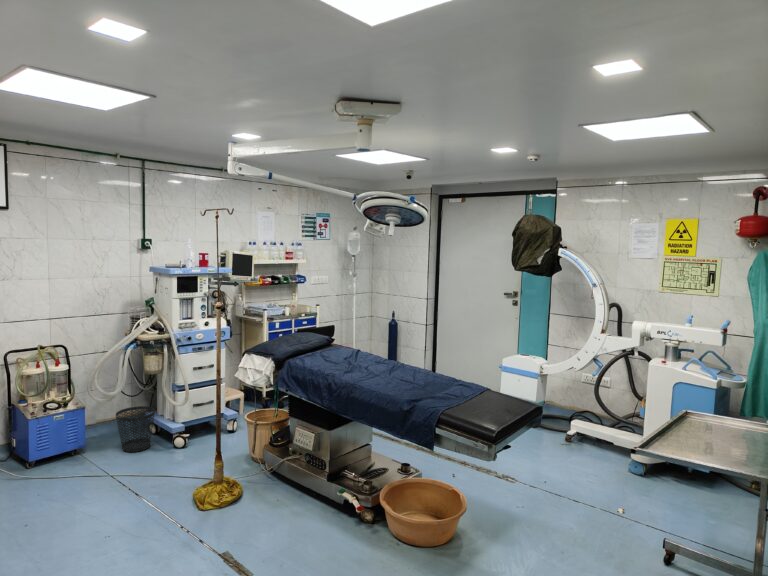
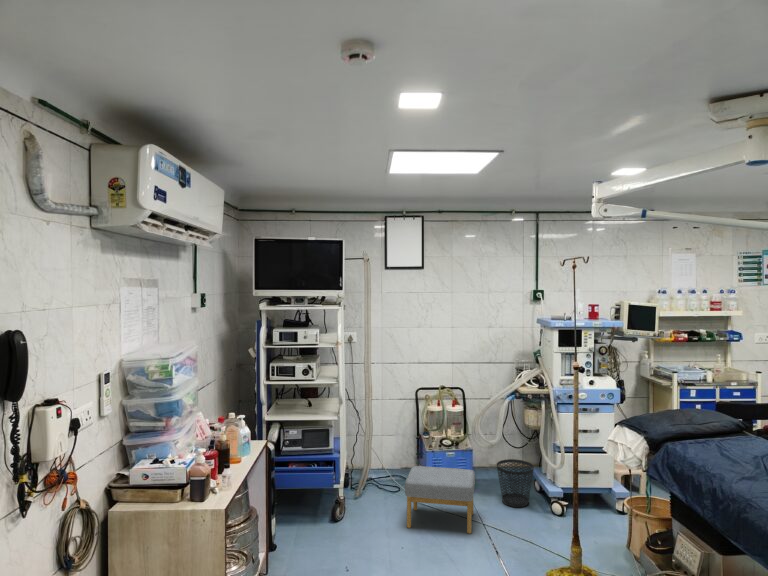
footstool: none [15,426,104,507] -> present [405,466,475,533]

